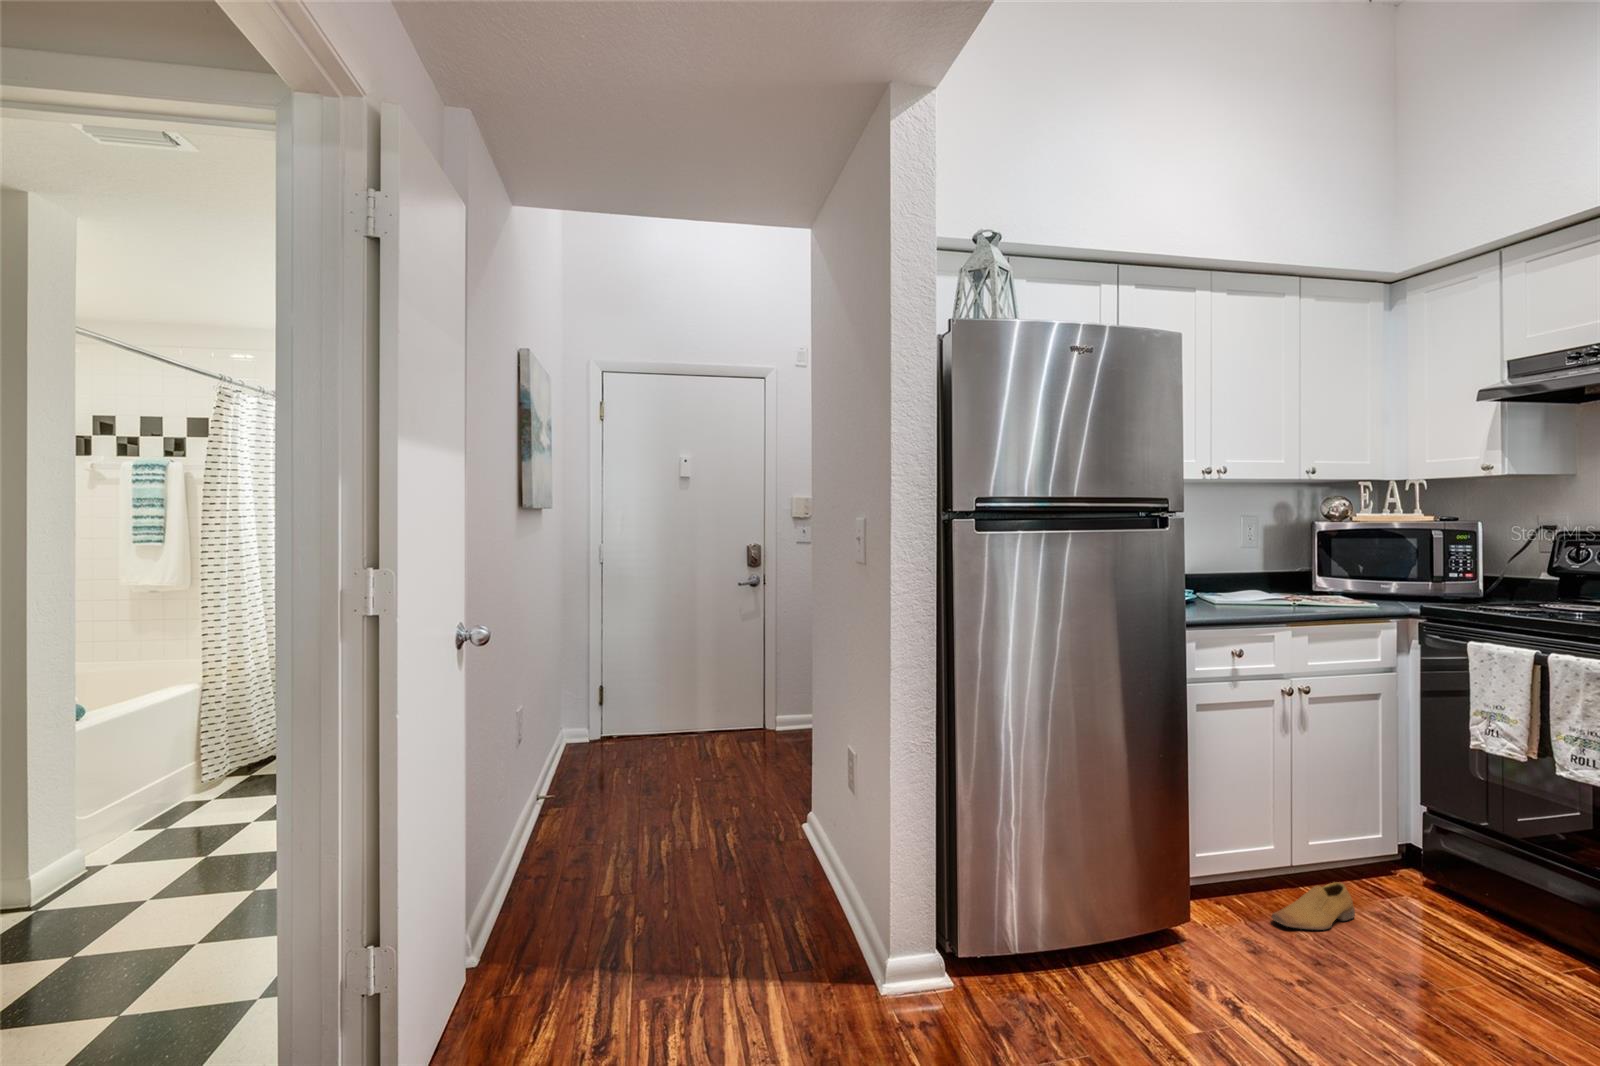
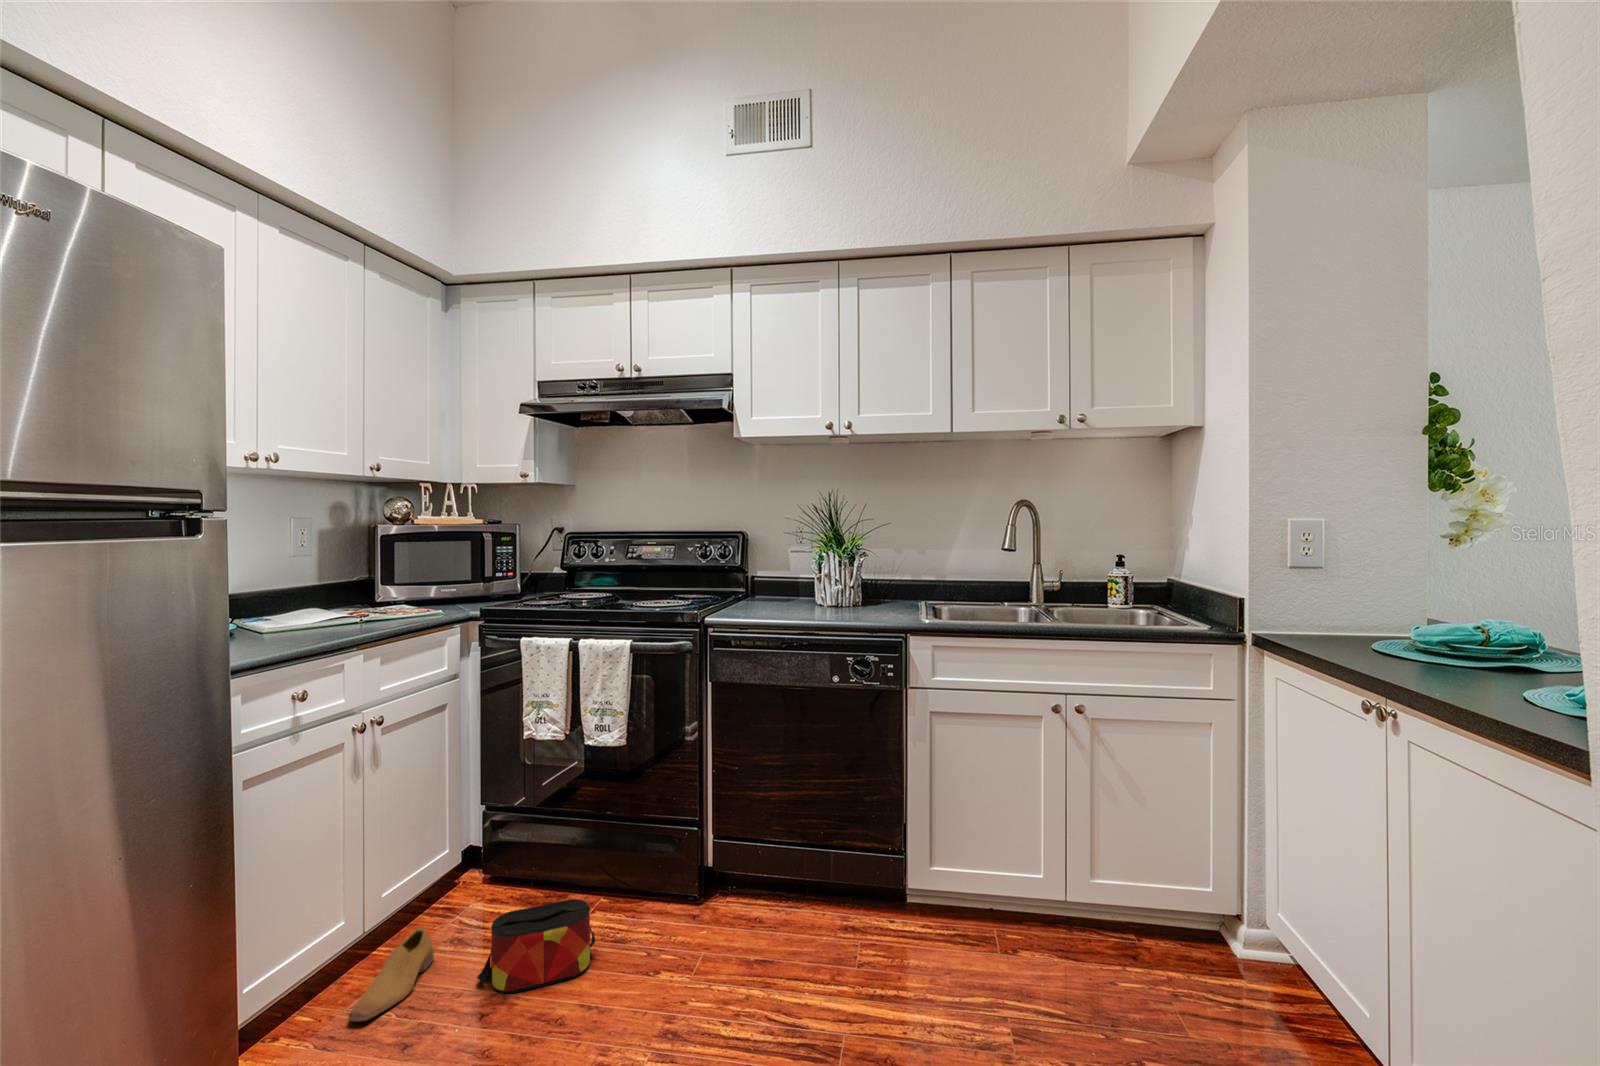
bag: none [1396,906,1558,1016] -> present [477,899,595,993]

